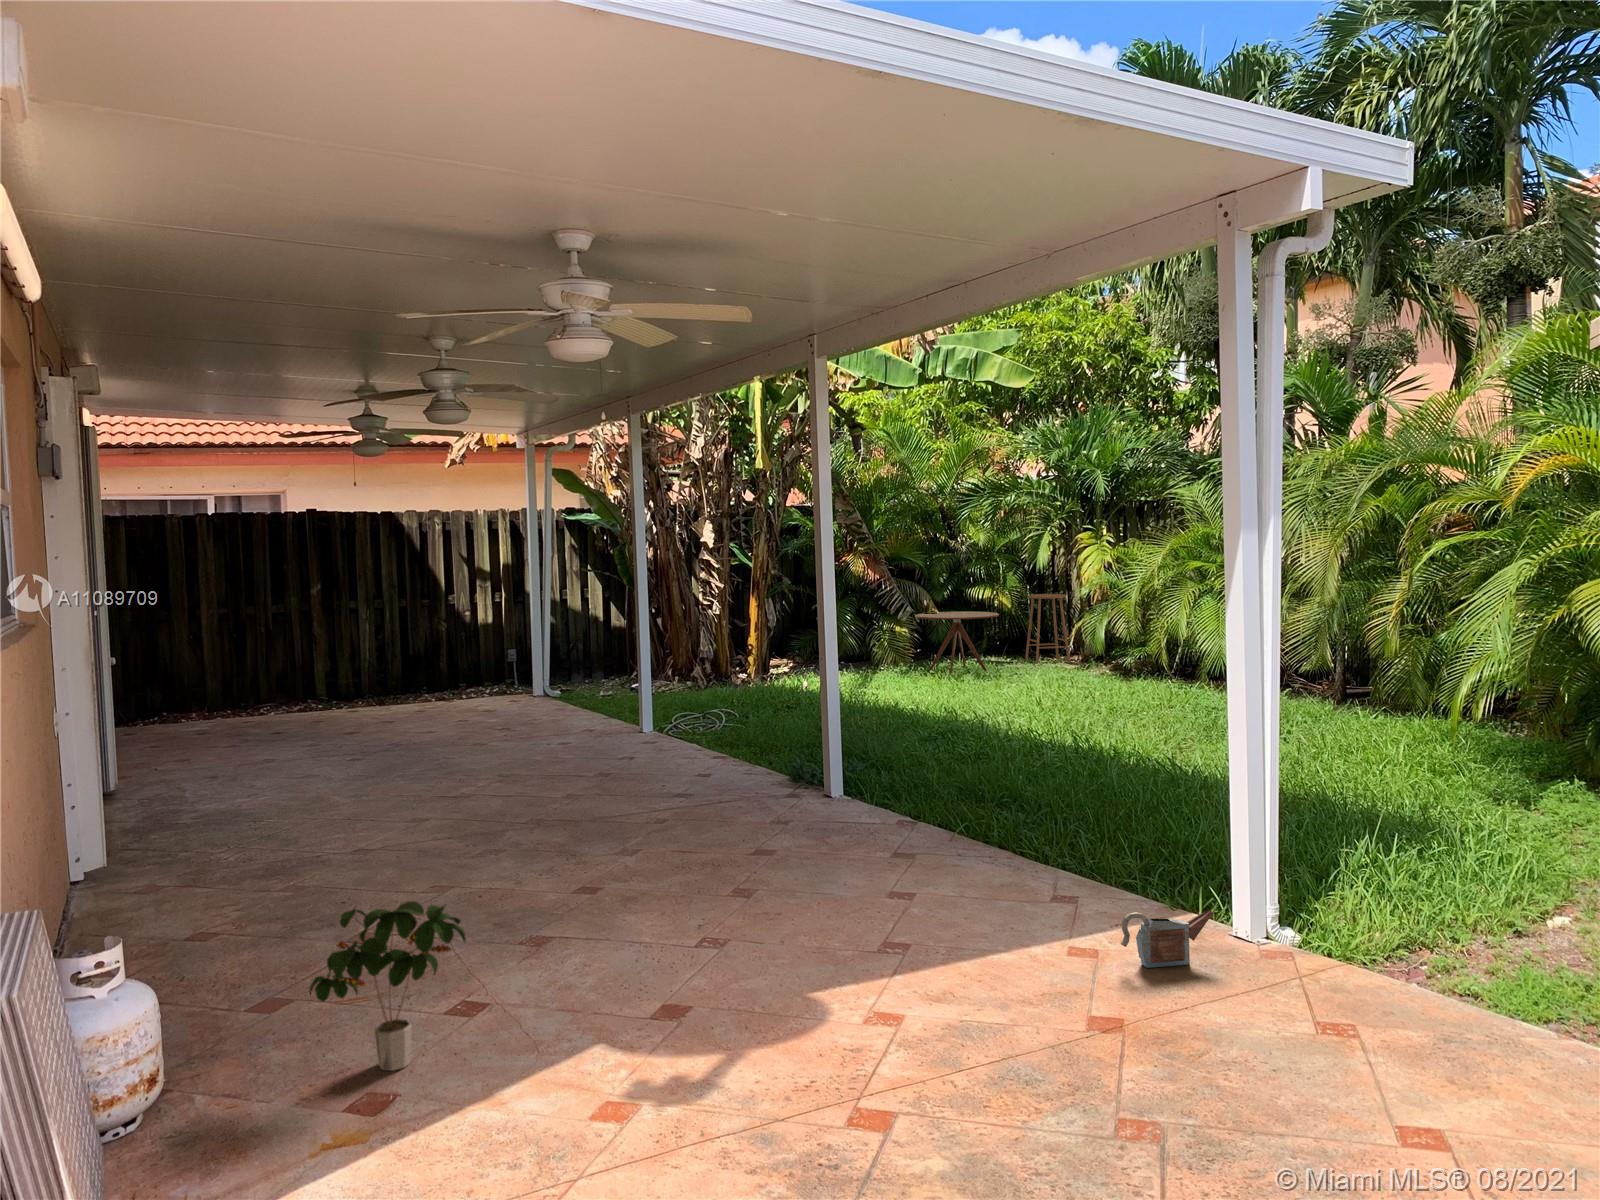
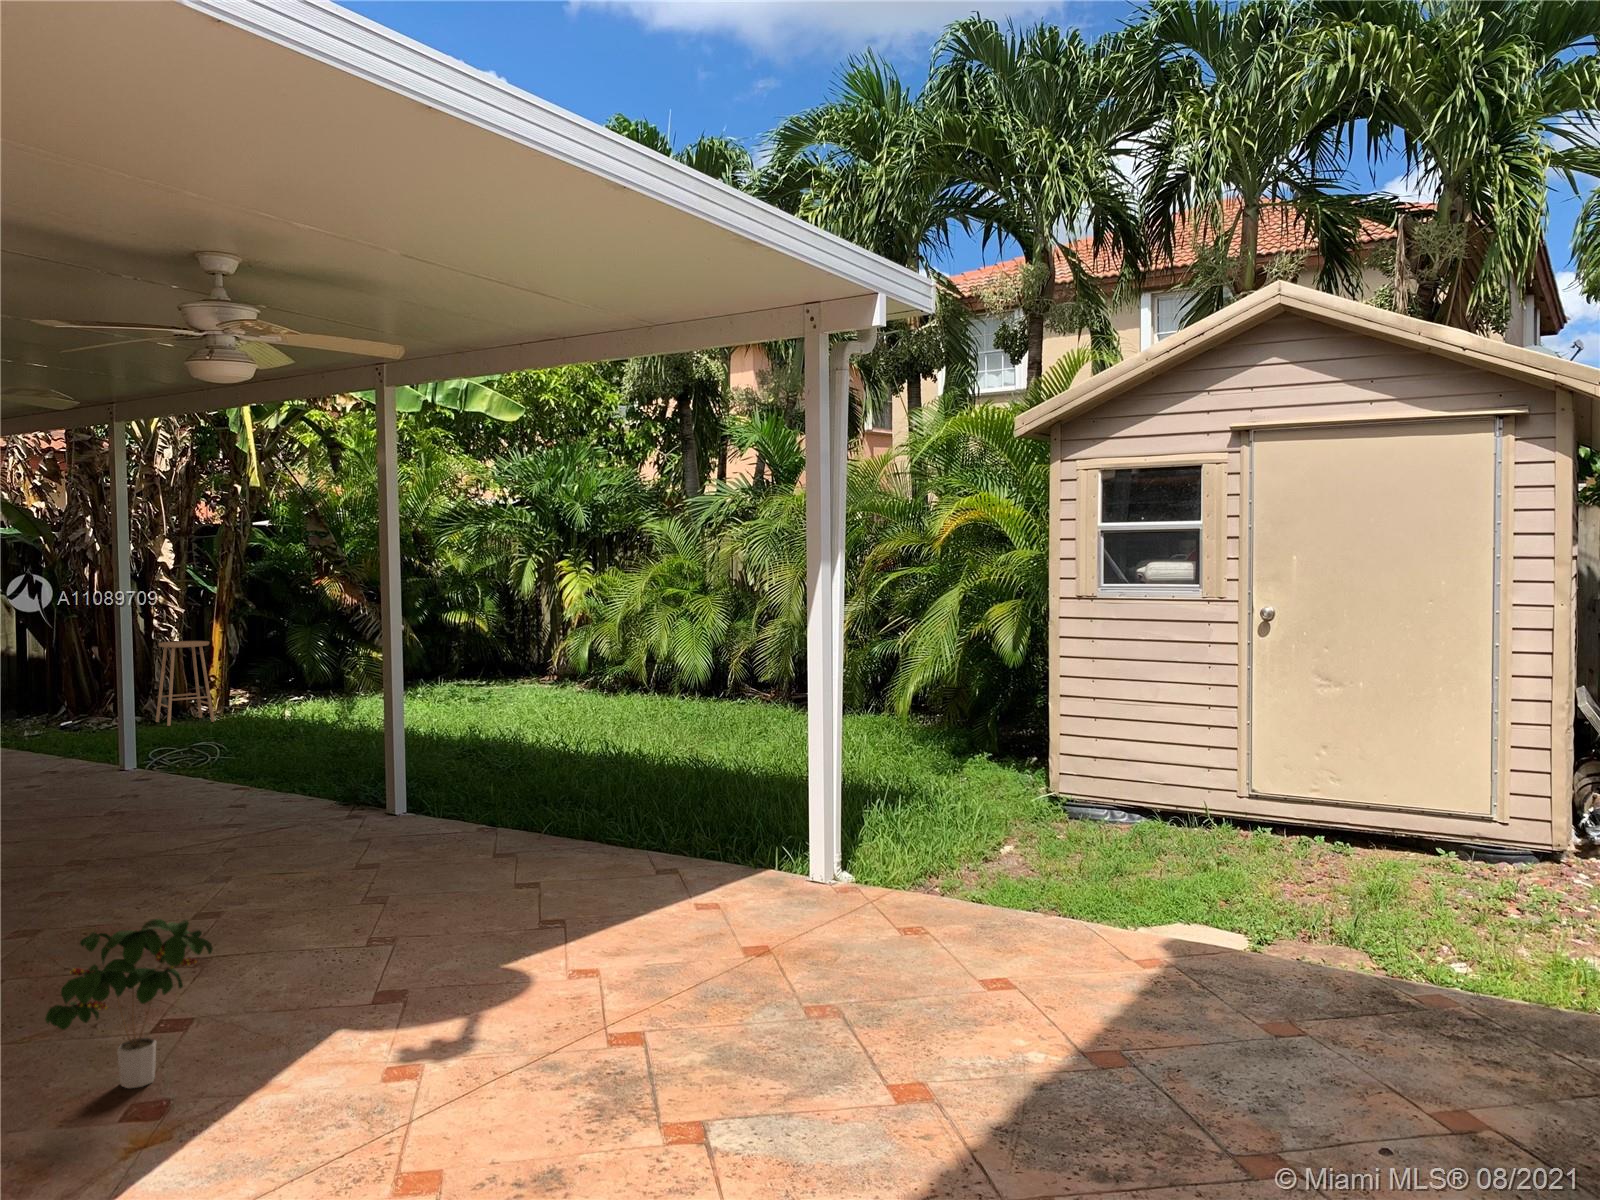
stool: present [1025,594,1070,663] -> present [156,641,214,726]
round table: present [915,611,999,674] -> none [395,636,481,698]
watering can: present [1121,910,1214,968] -> none [743,861,807,911]

